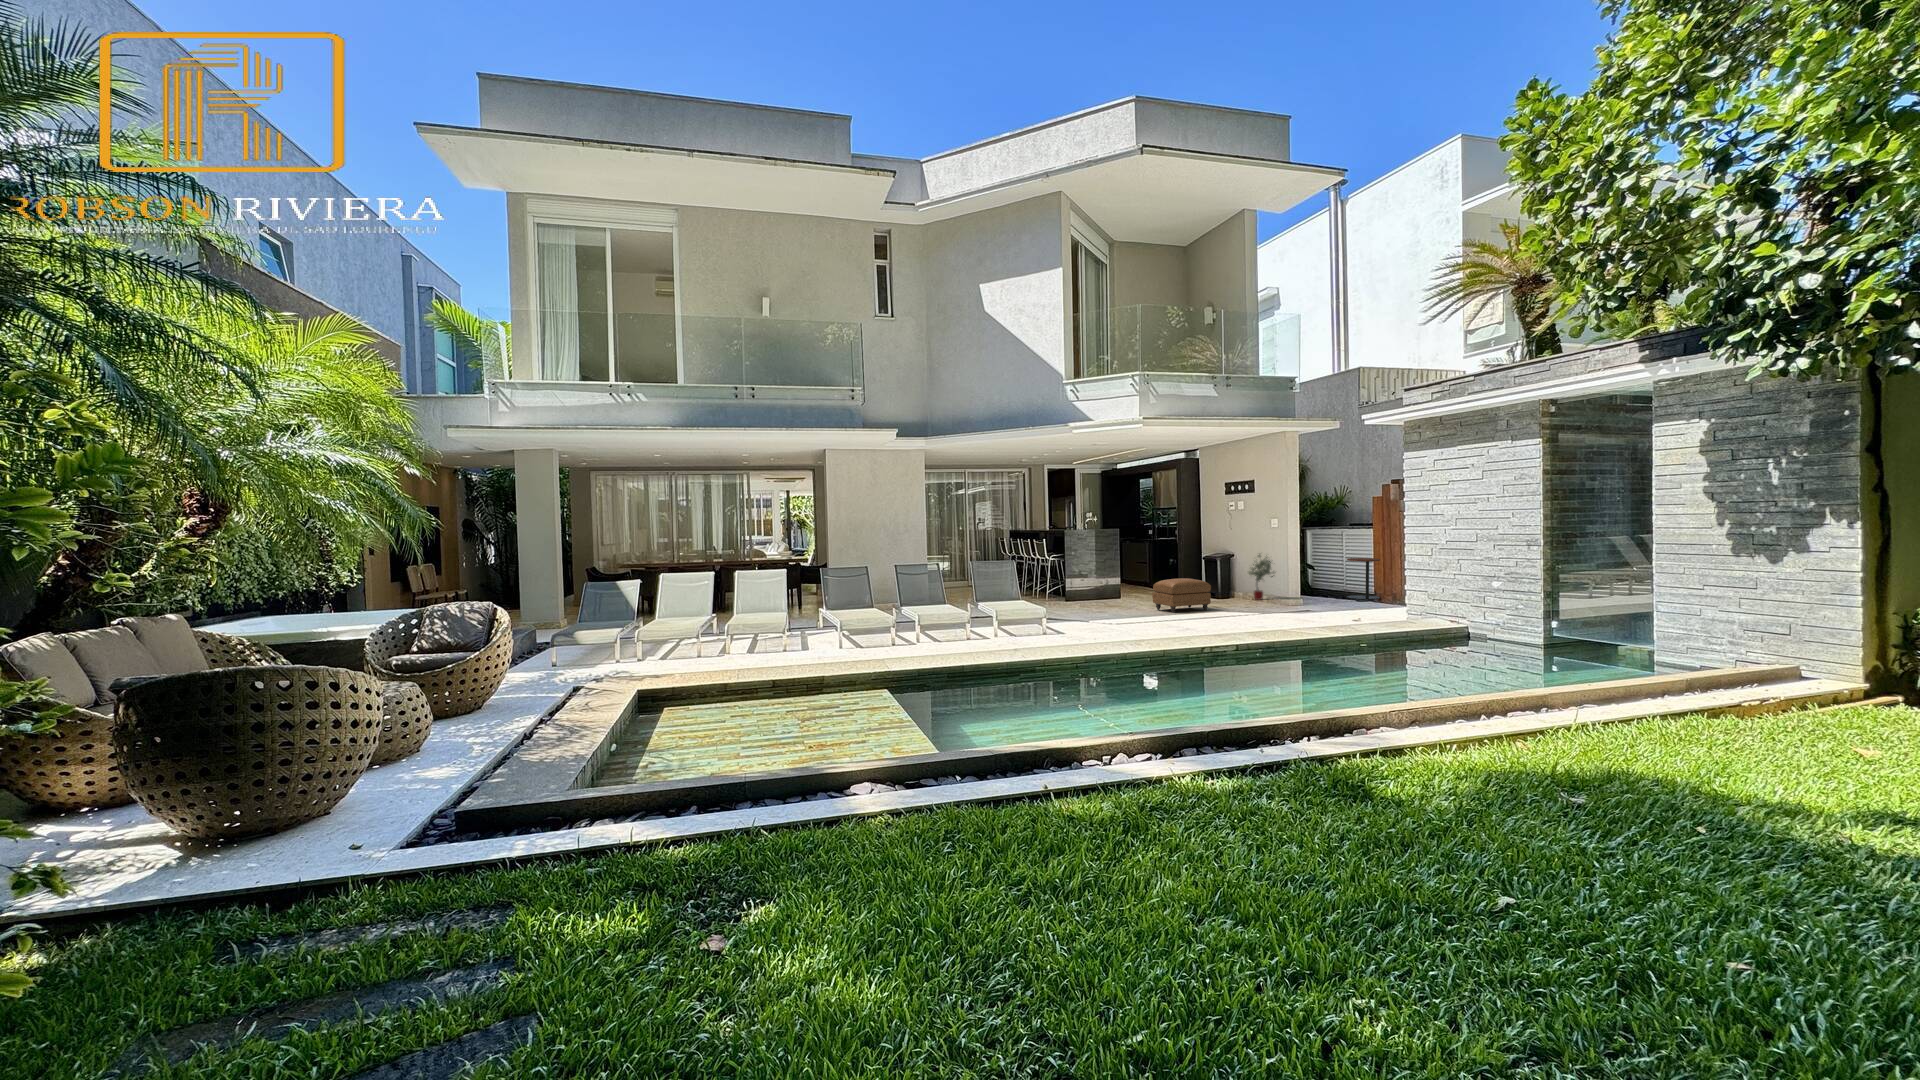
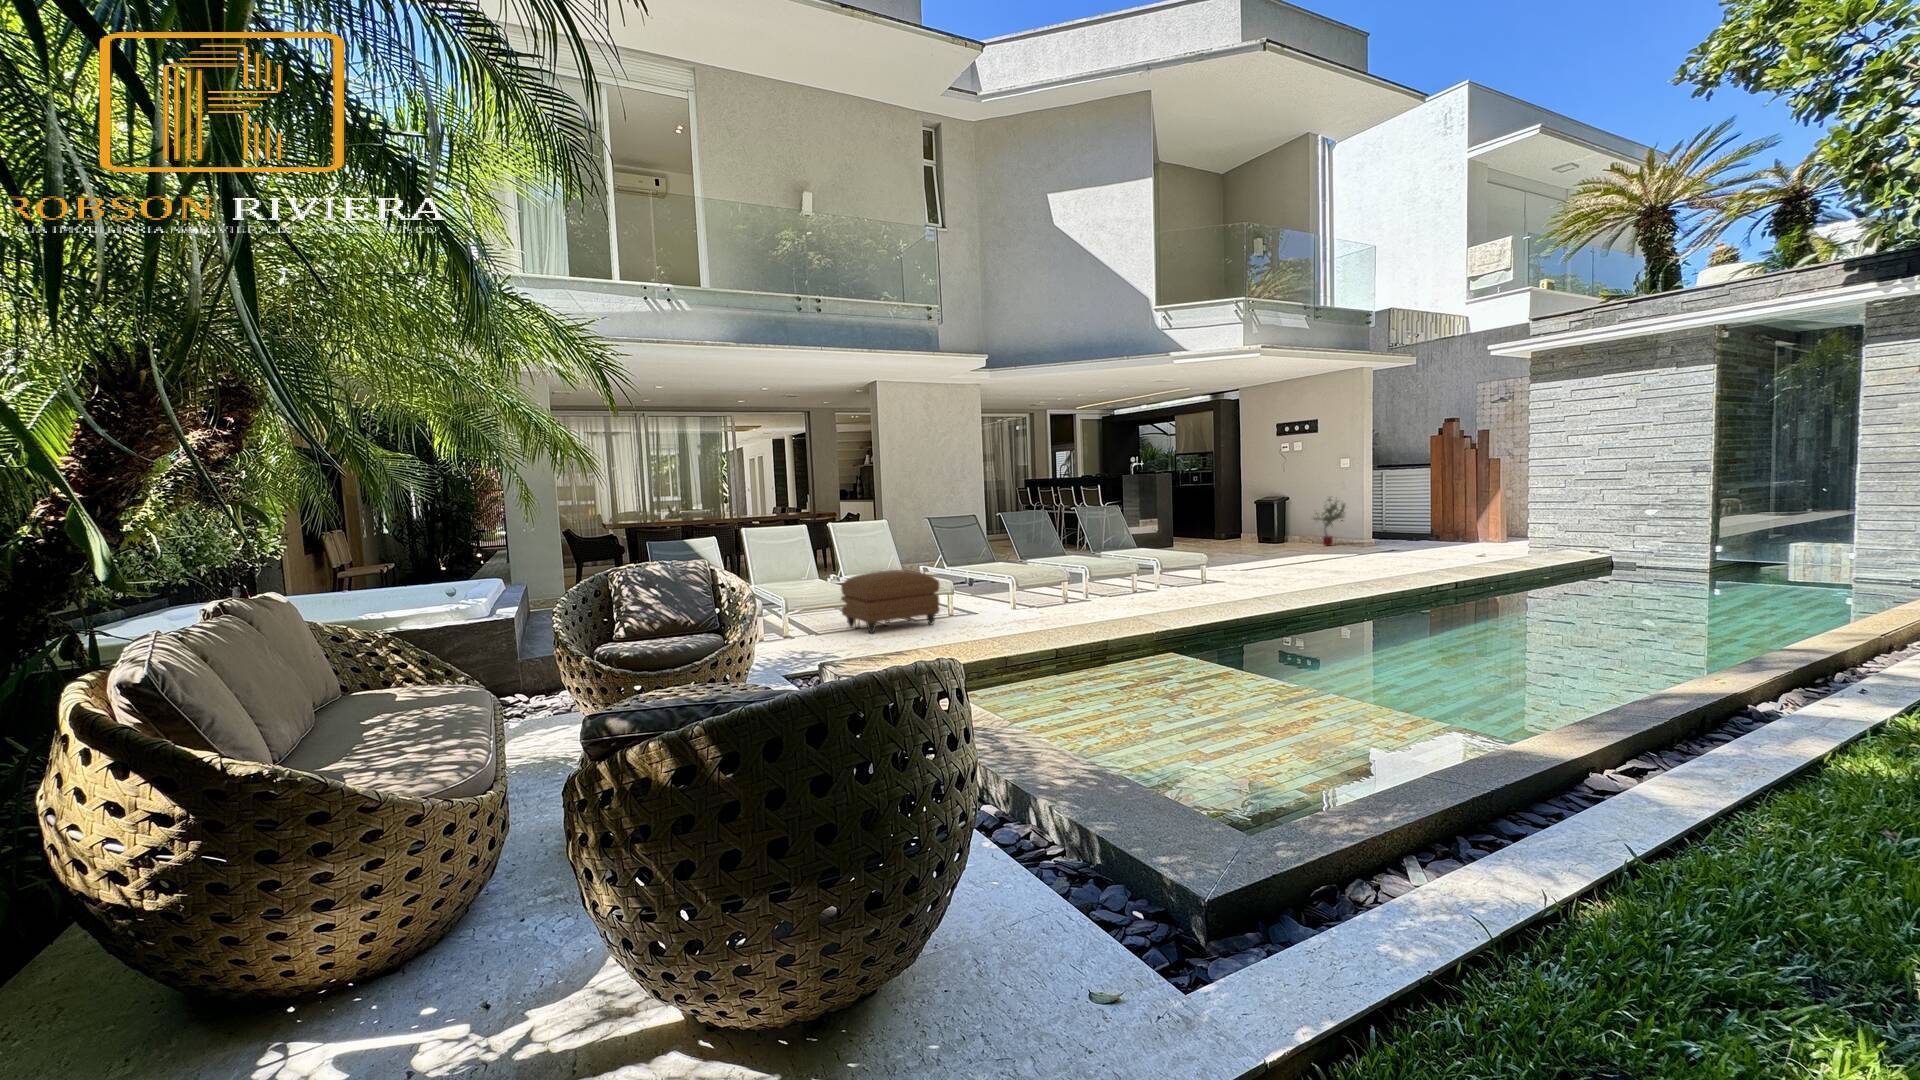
side table: present [1347,558,1380,599] -> none [1408,500,1444,541]
ottoman: present [1152,578,1211,613] -> present [841,570,940,634]

